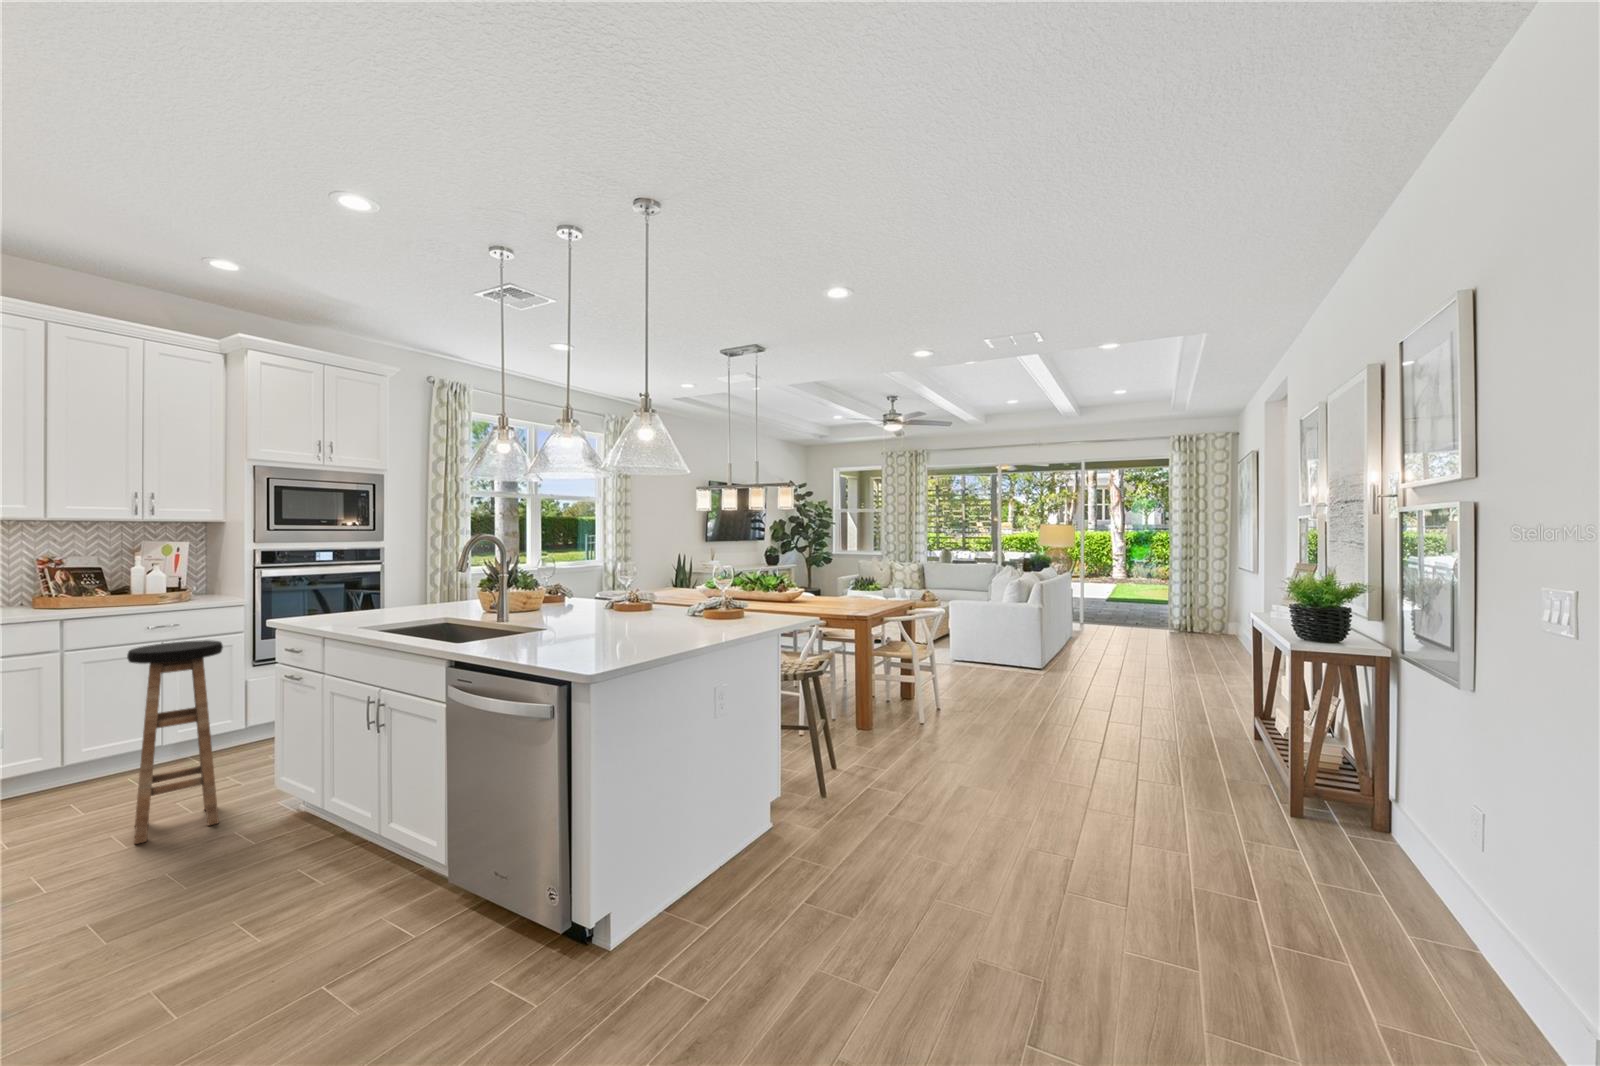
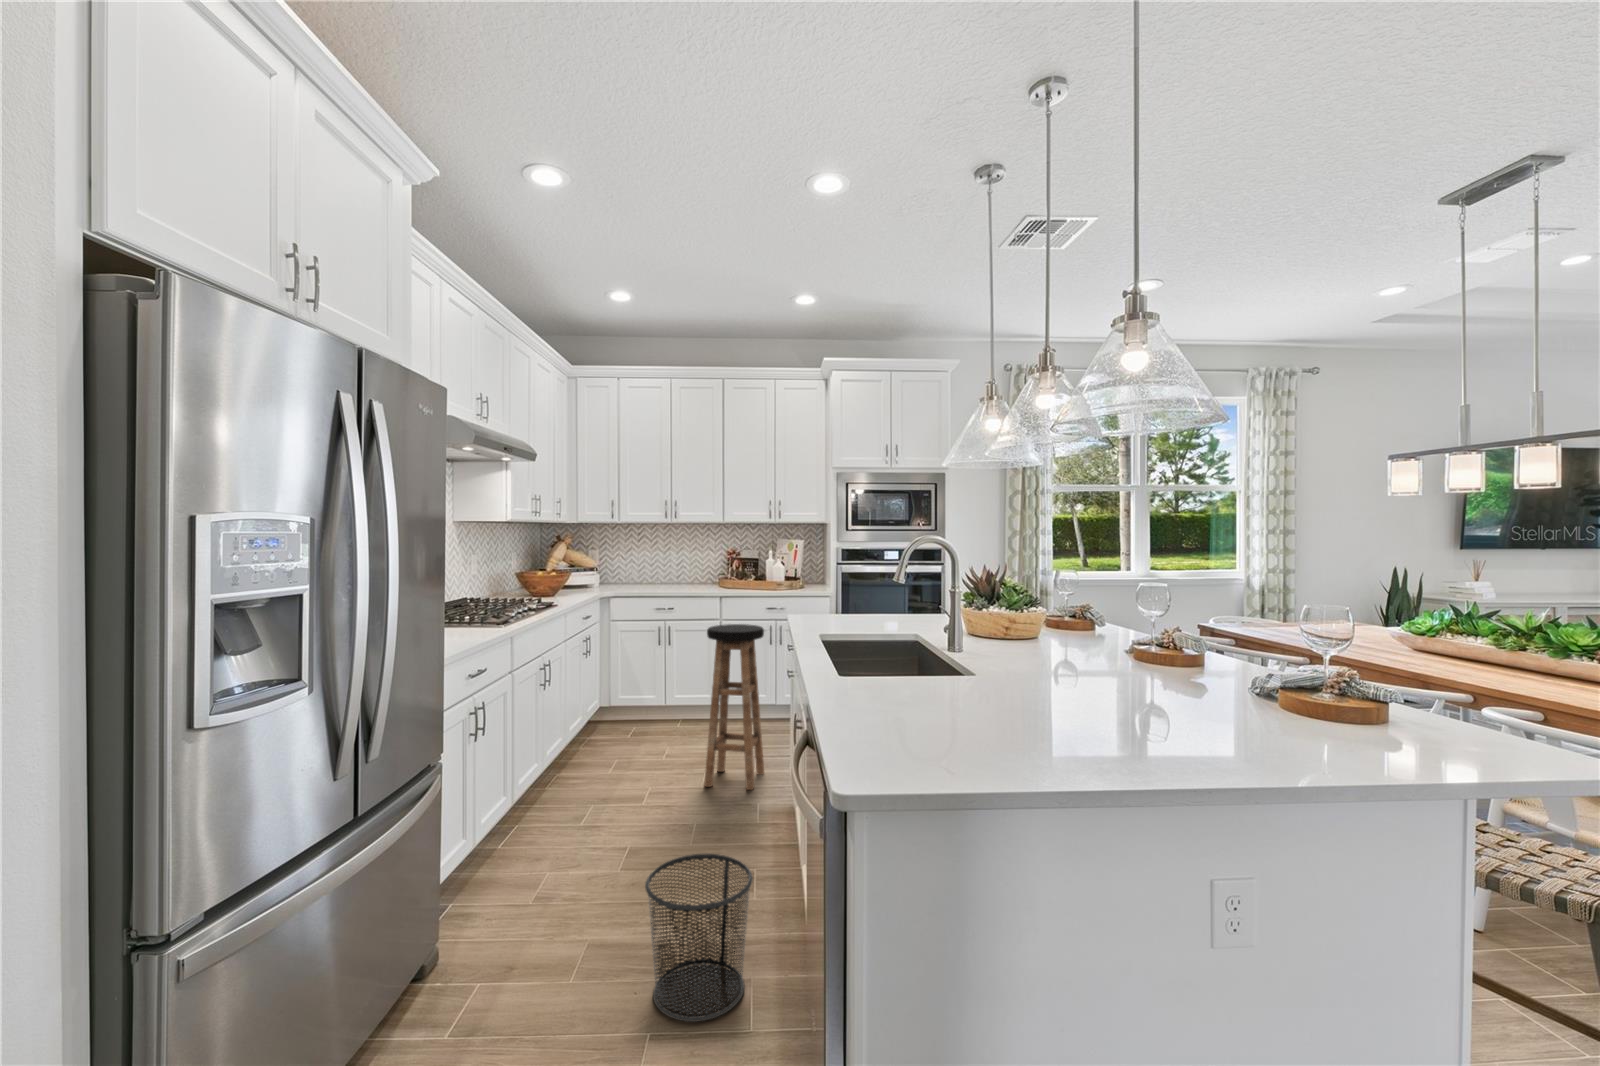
waste bin: none [295,829,416,985] -> present [645,854,753,1022]

